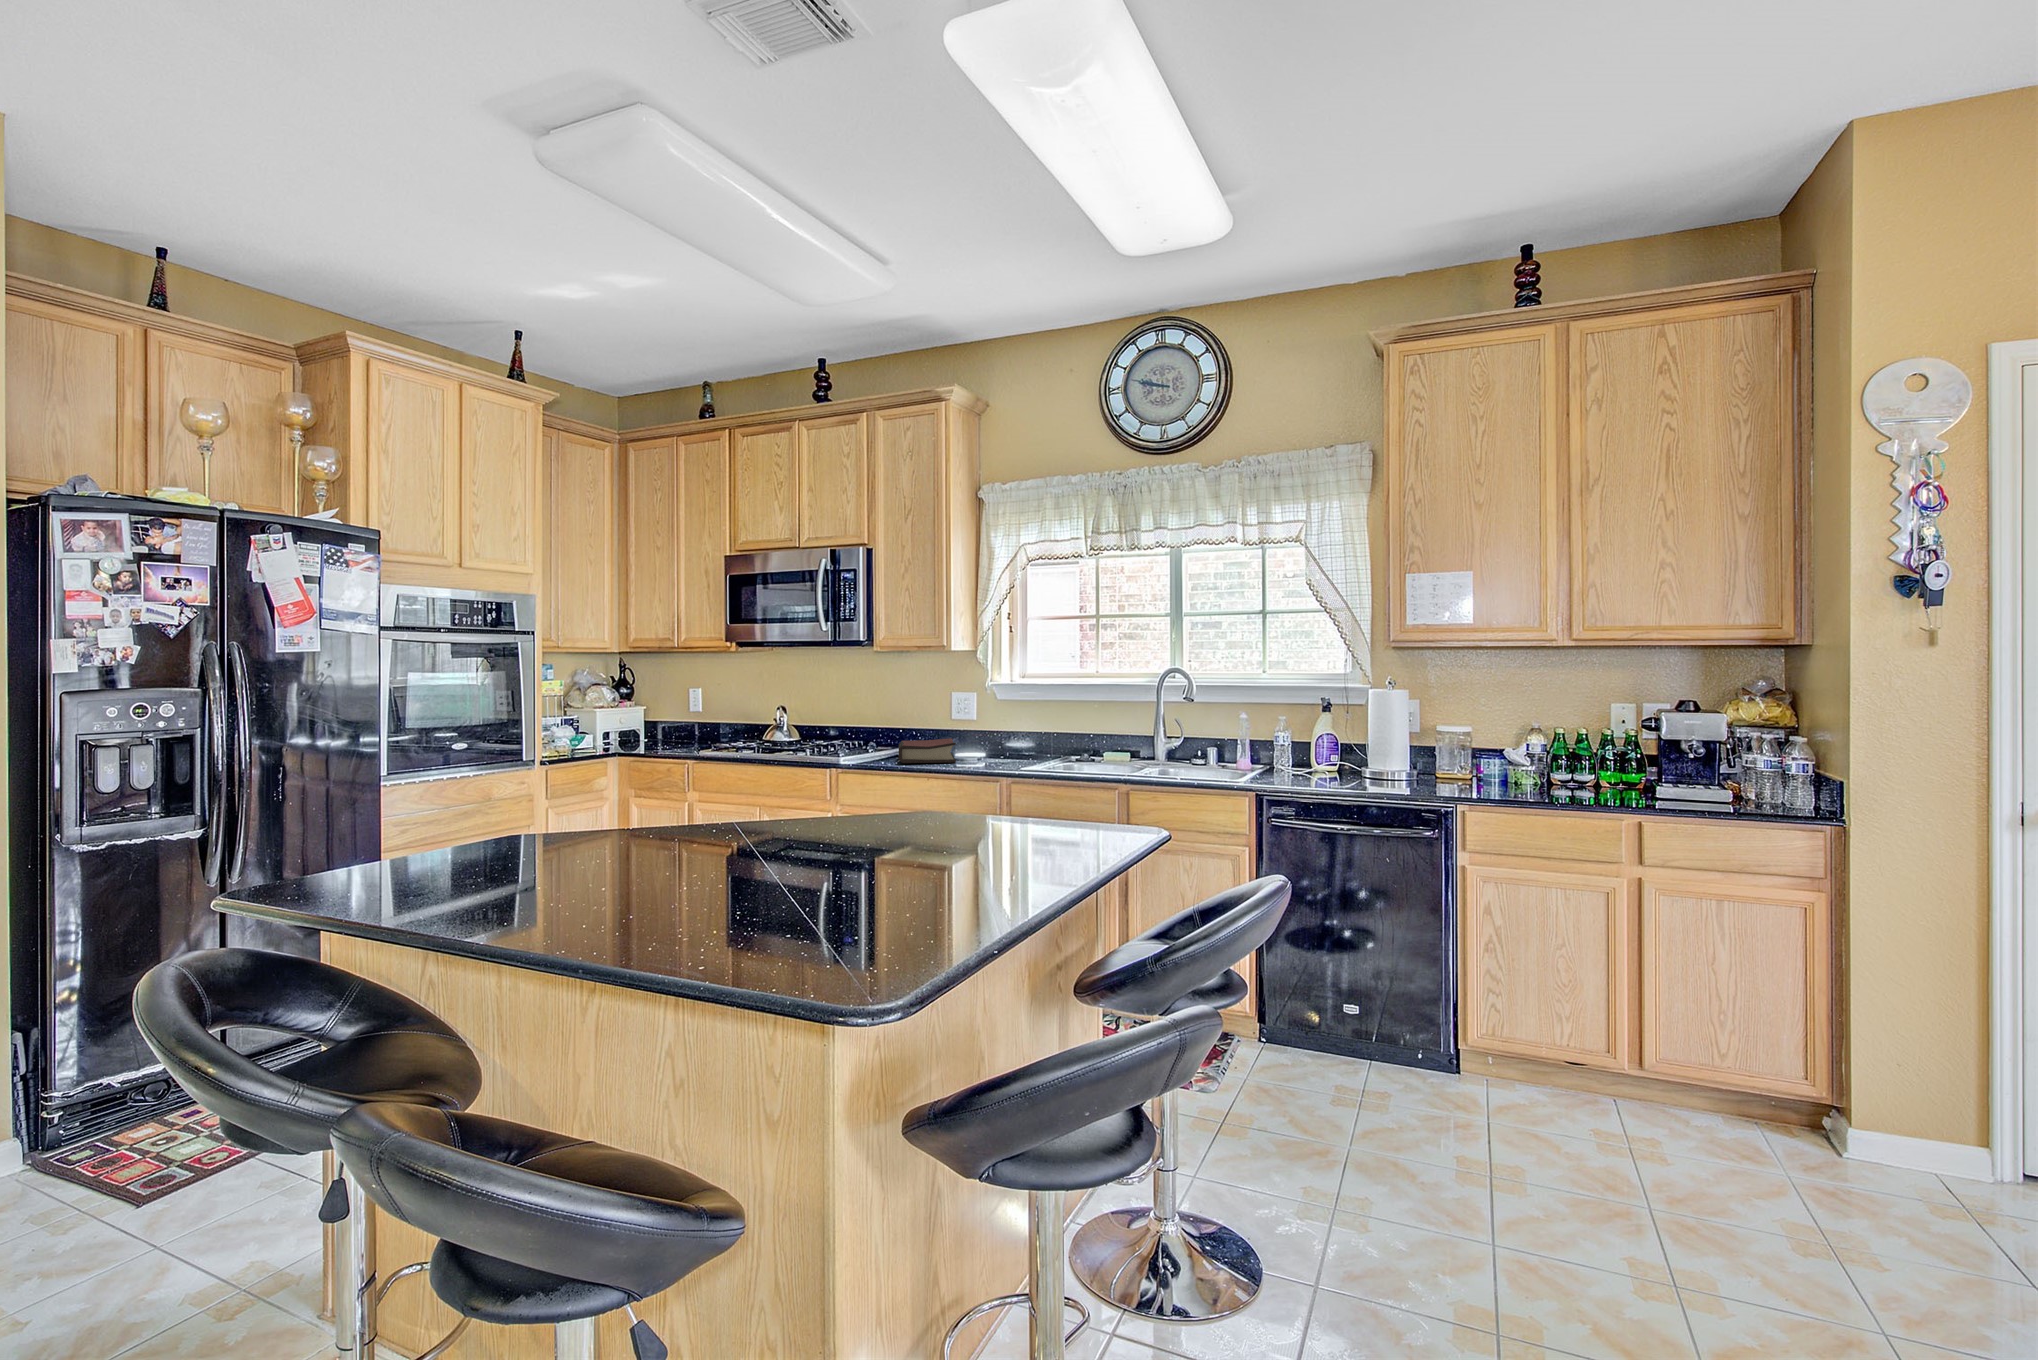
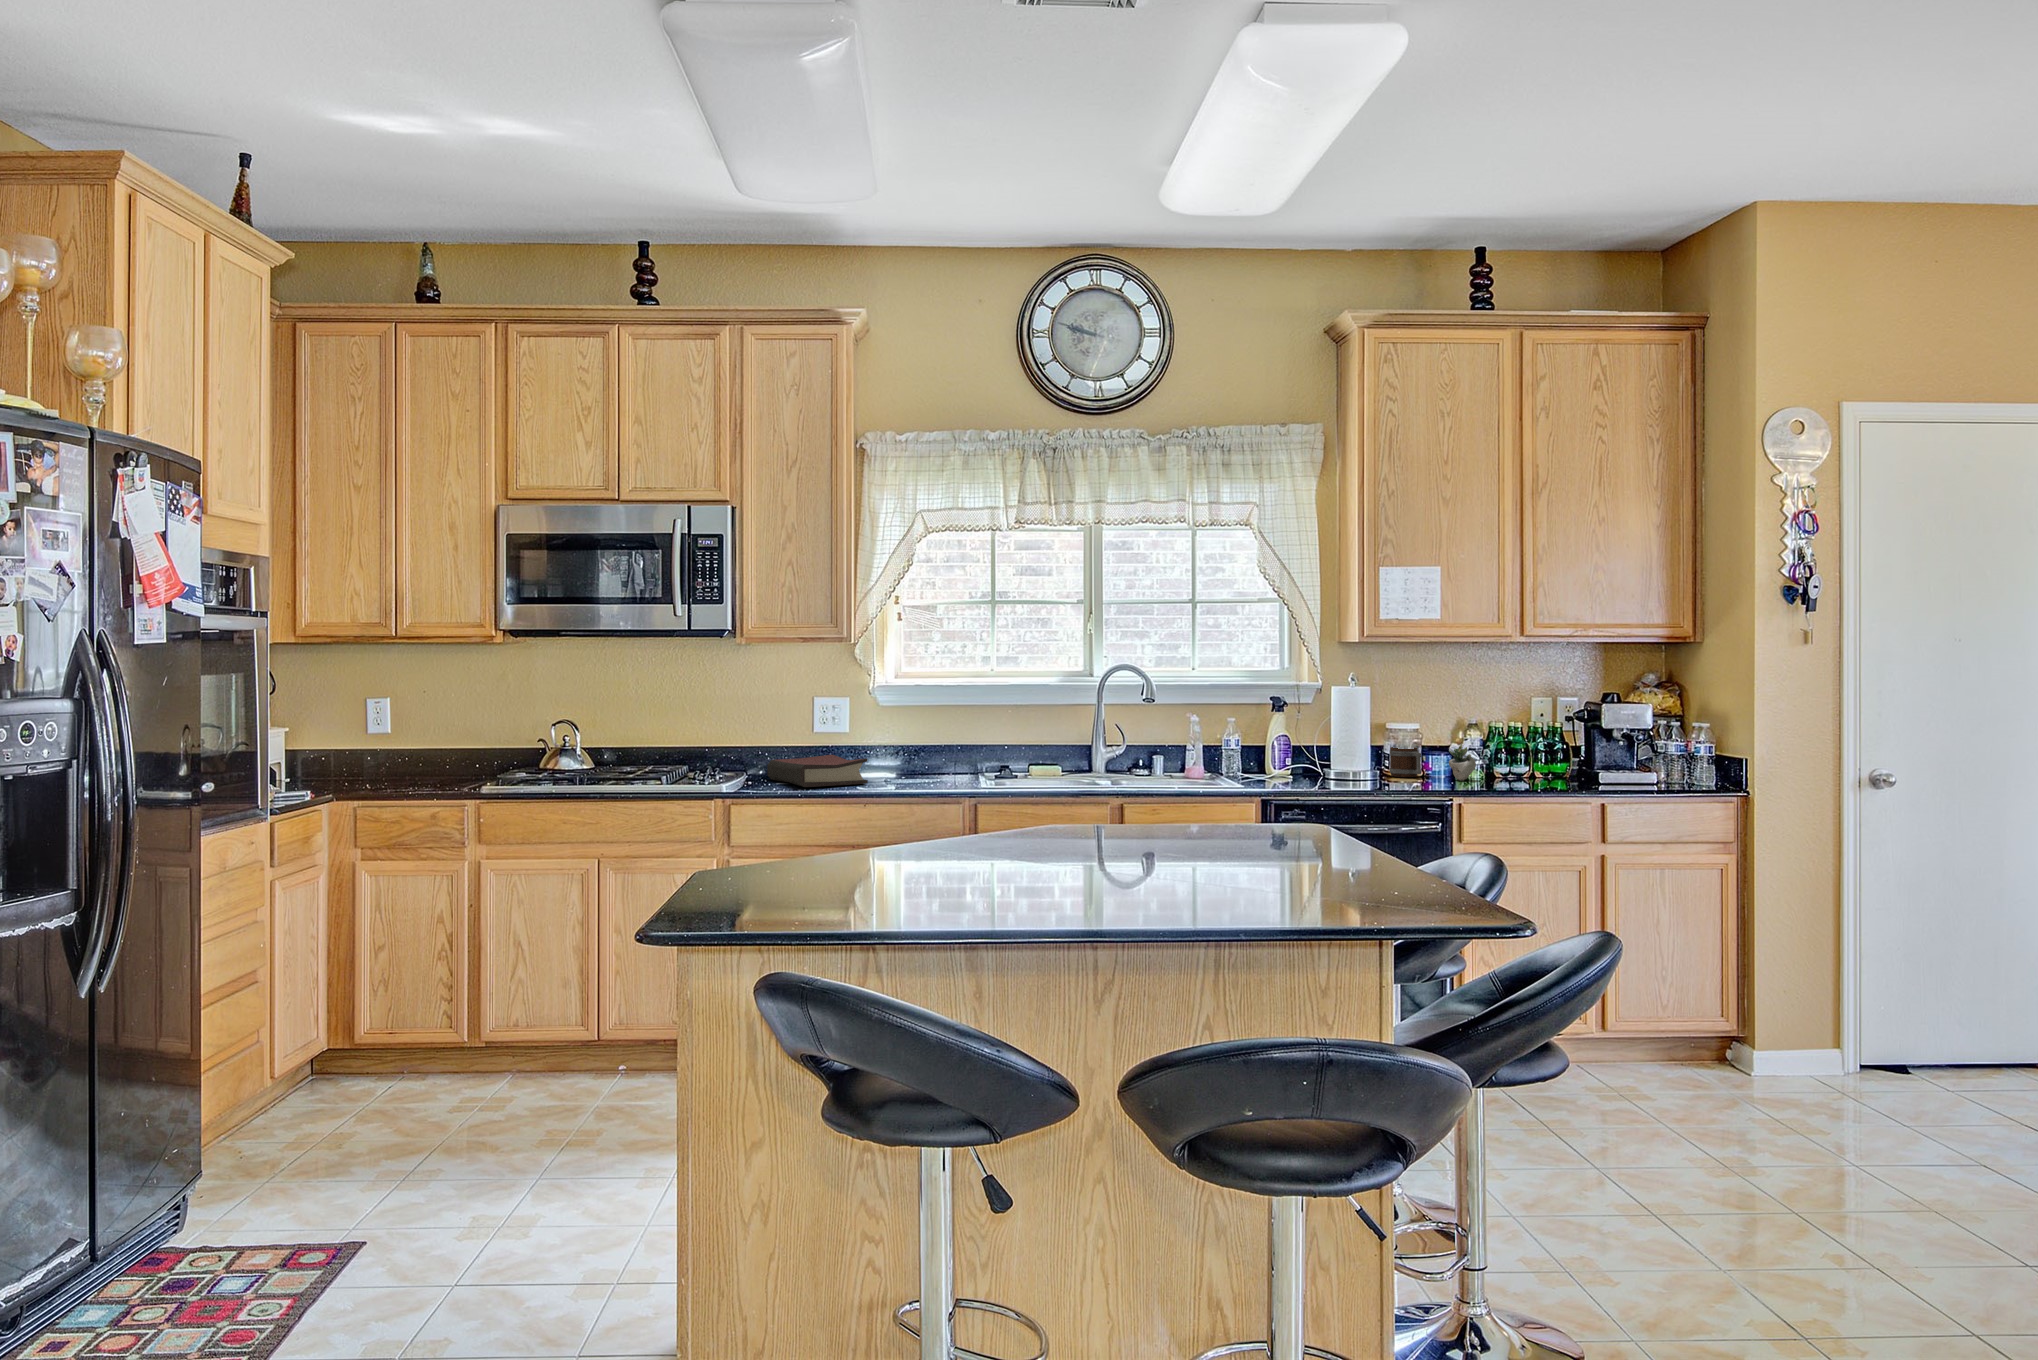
mug: none [1430,750,1461,781] -> present [1390,747,1421,777]
succulent plant: none [1484,750,1519,788] -> present [1449,743,1489,781]

